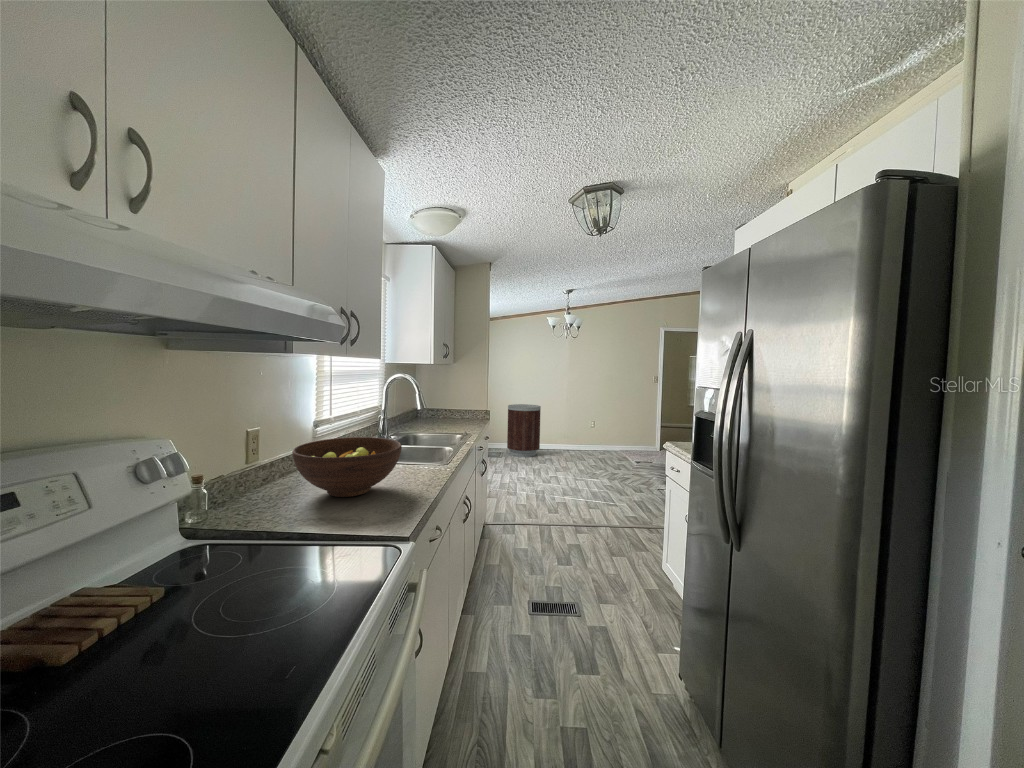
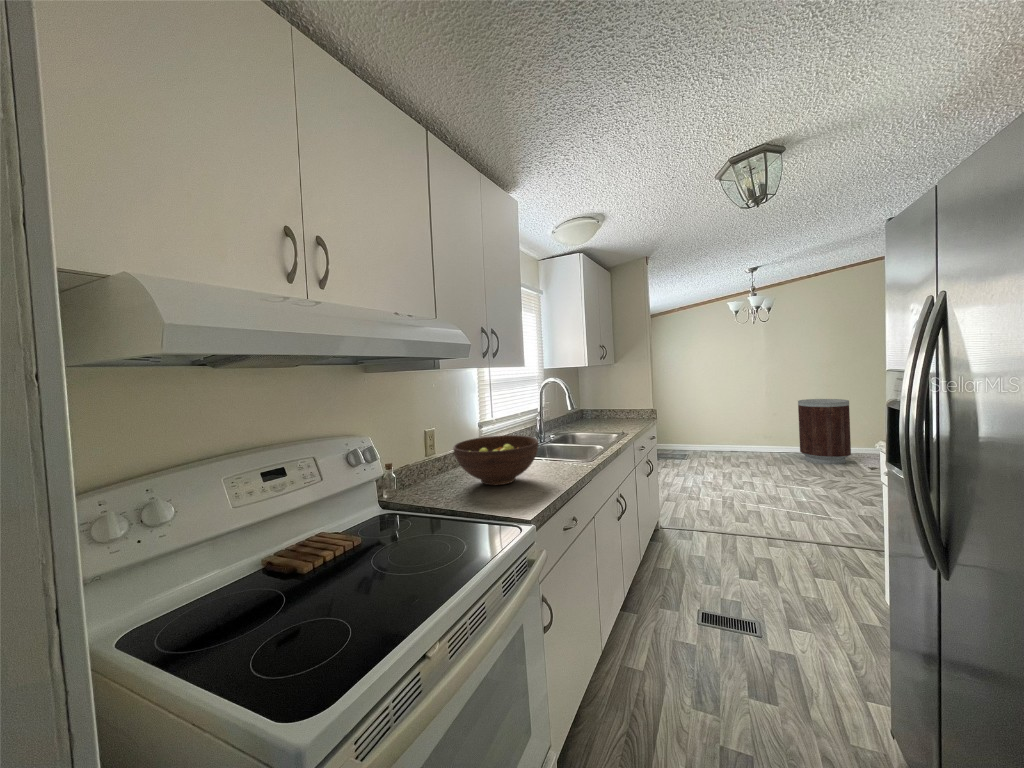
trash can: present [507,404,541,457] -> present [798,399,851,464]

